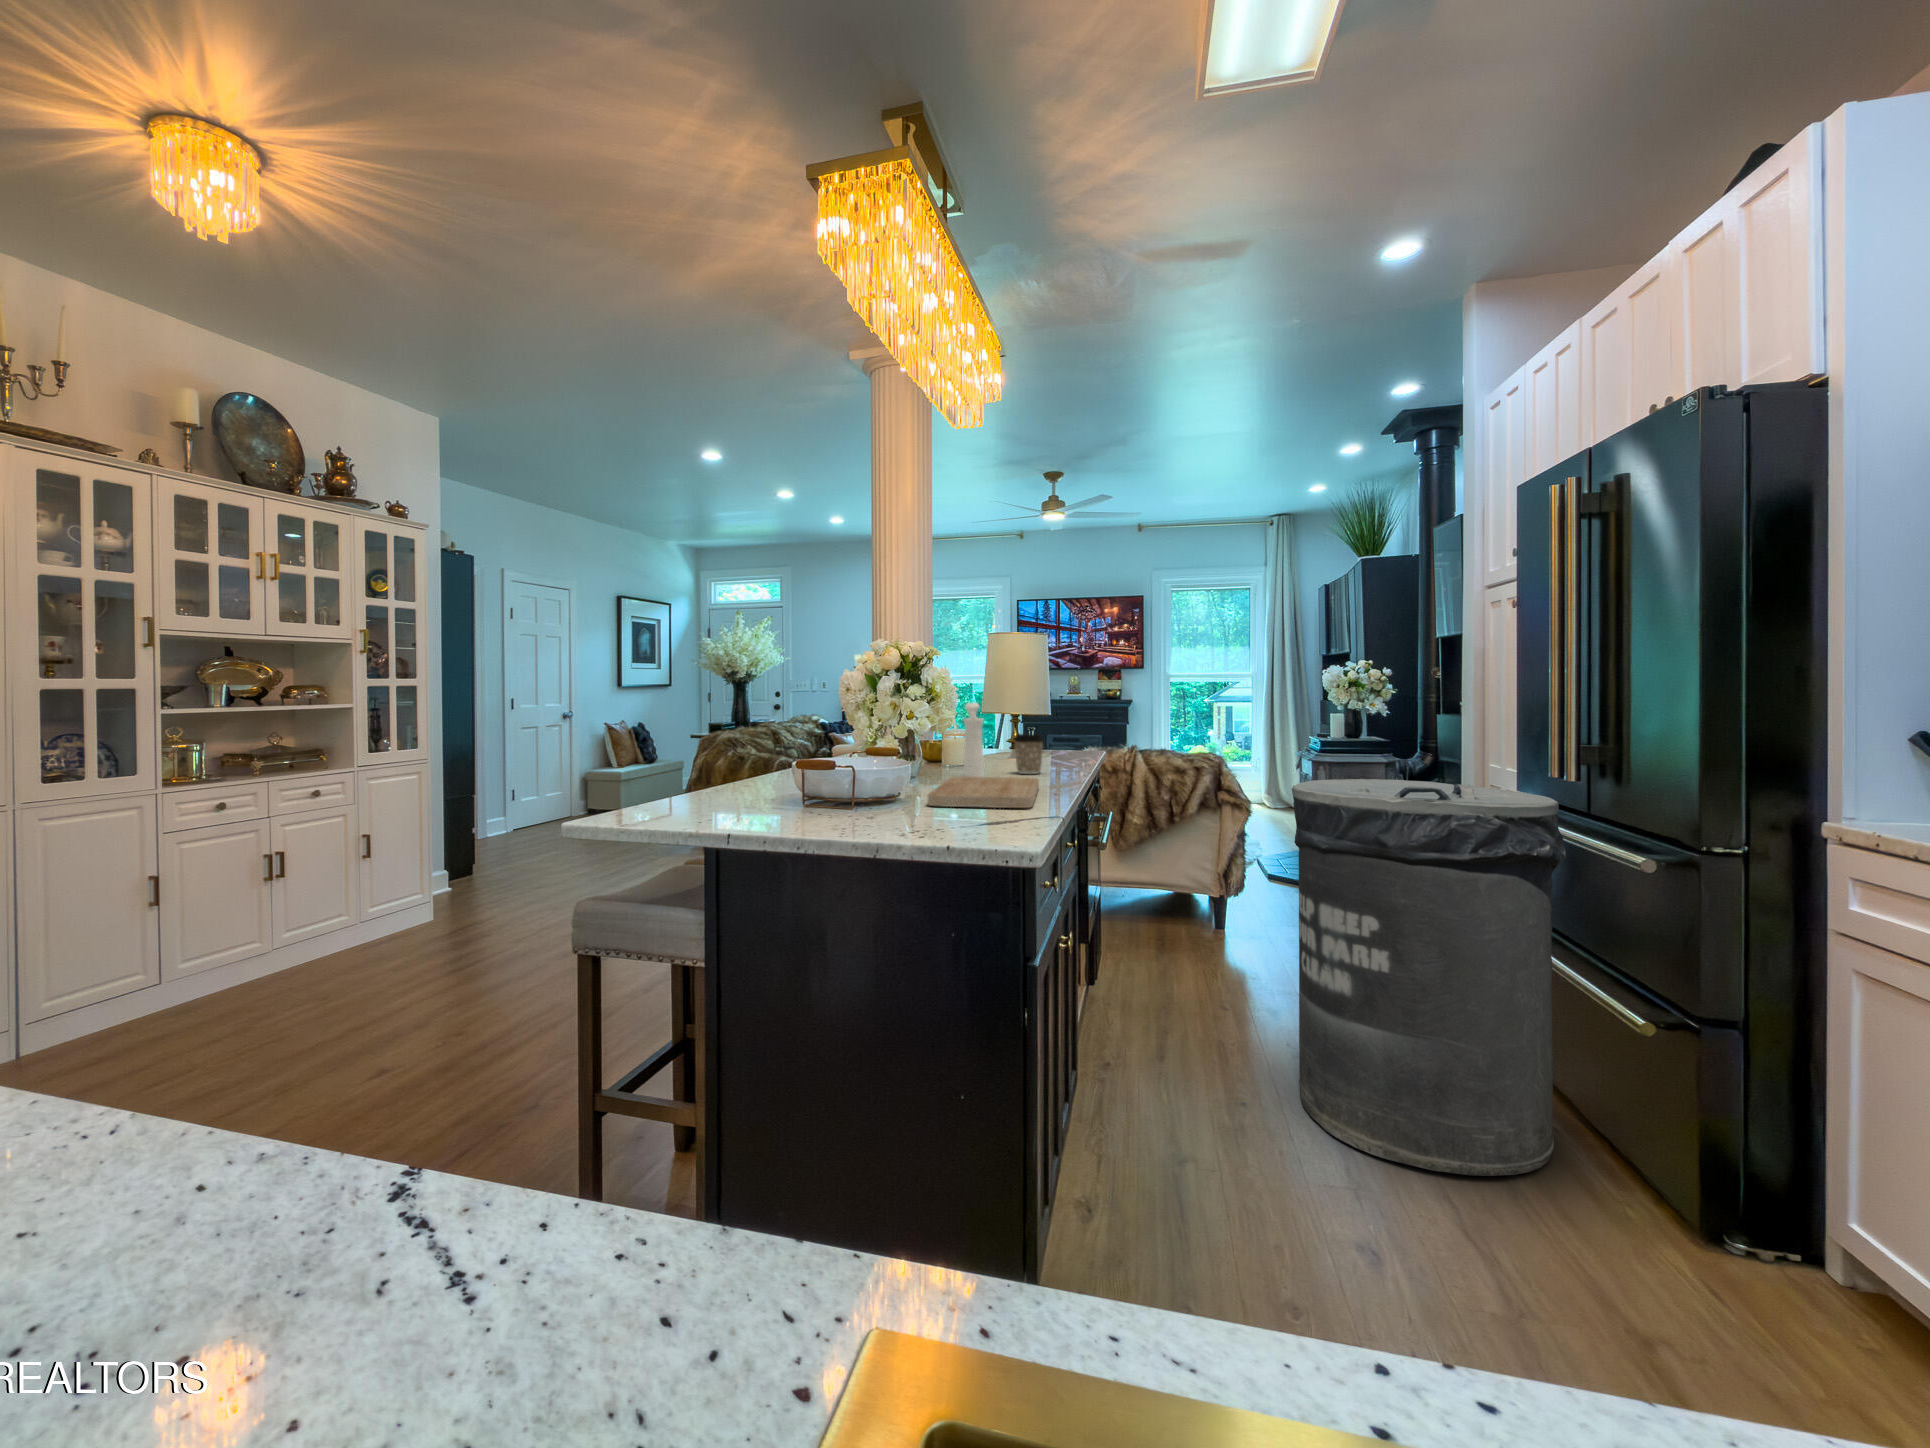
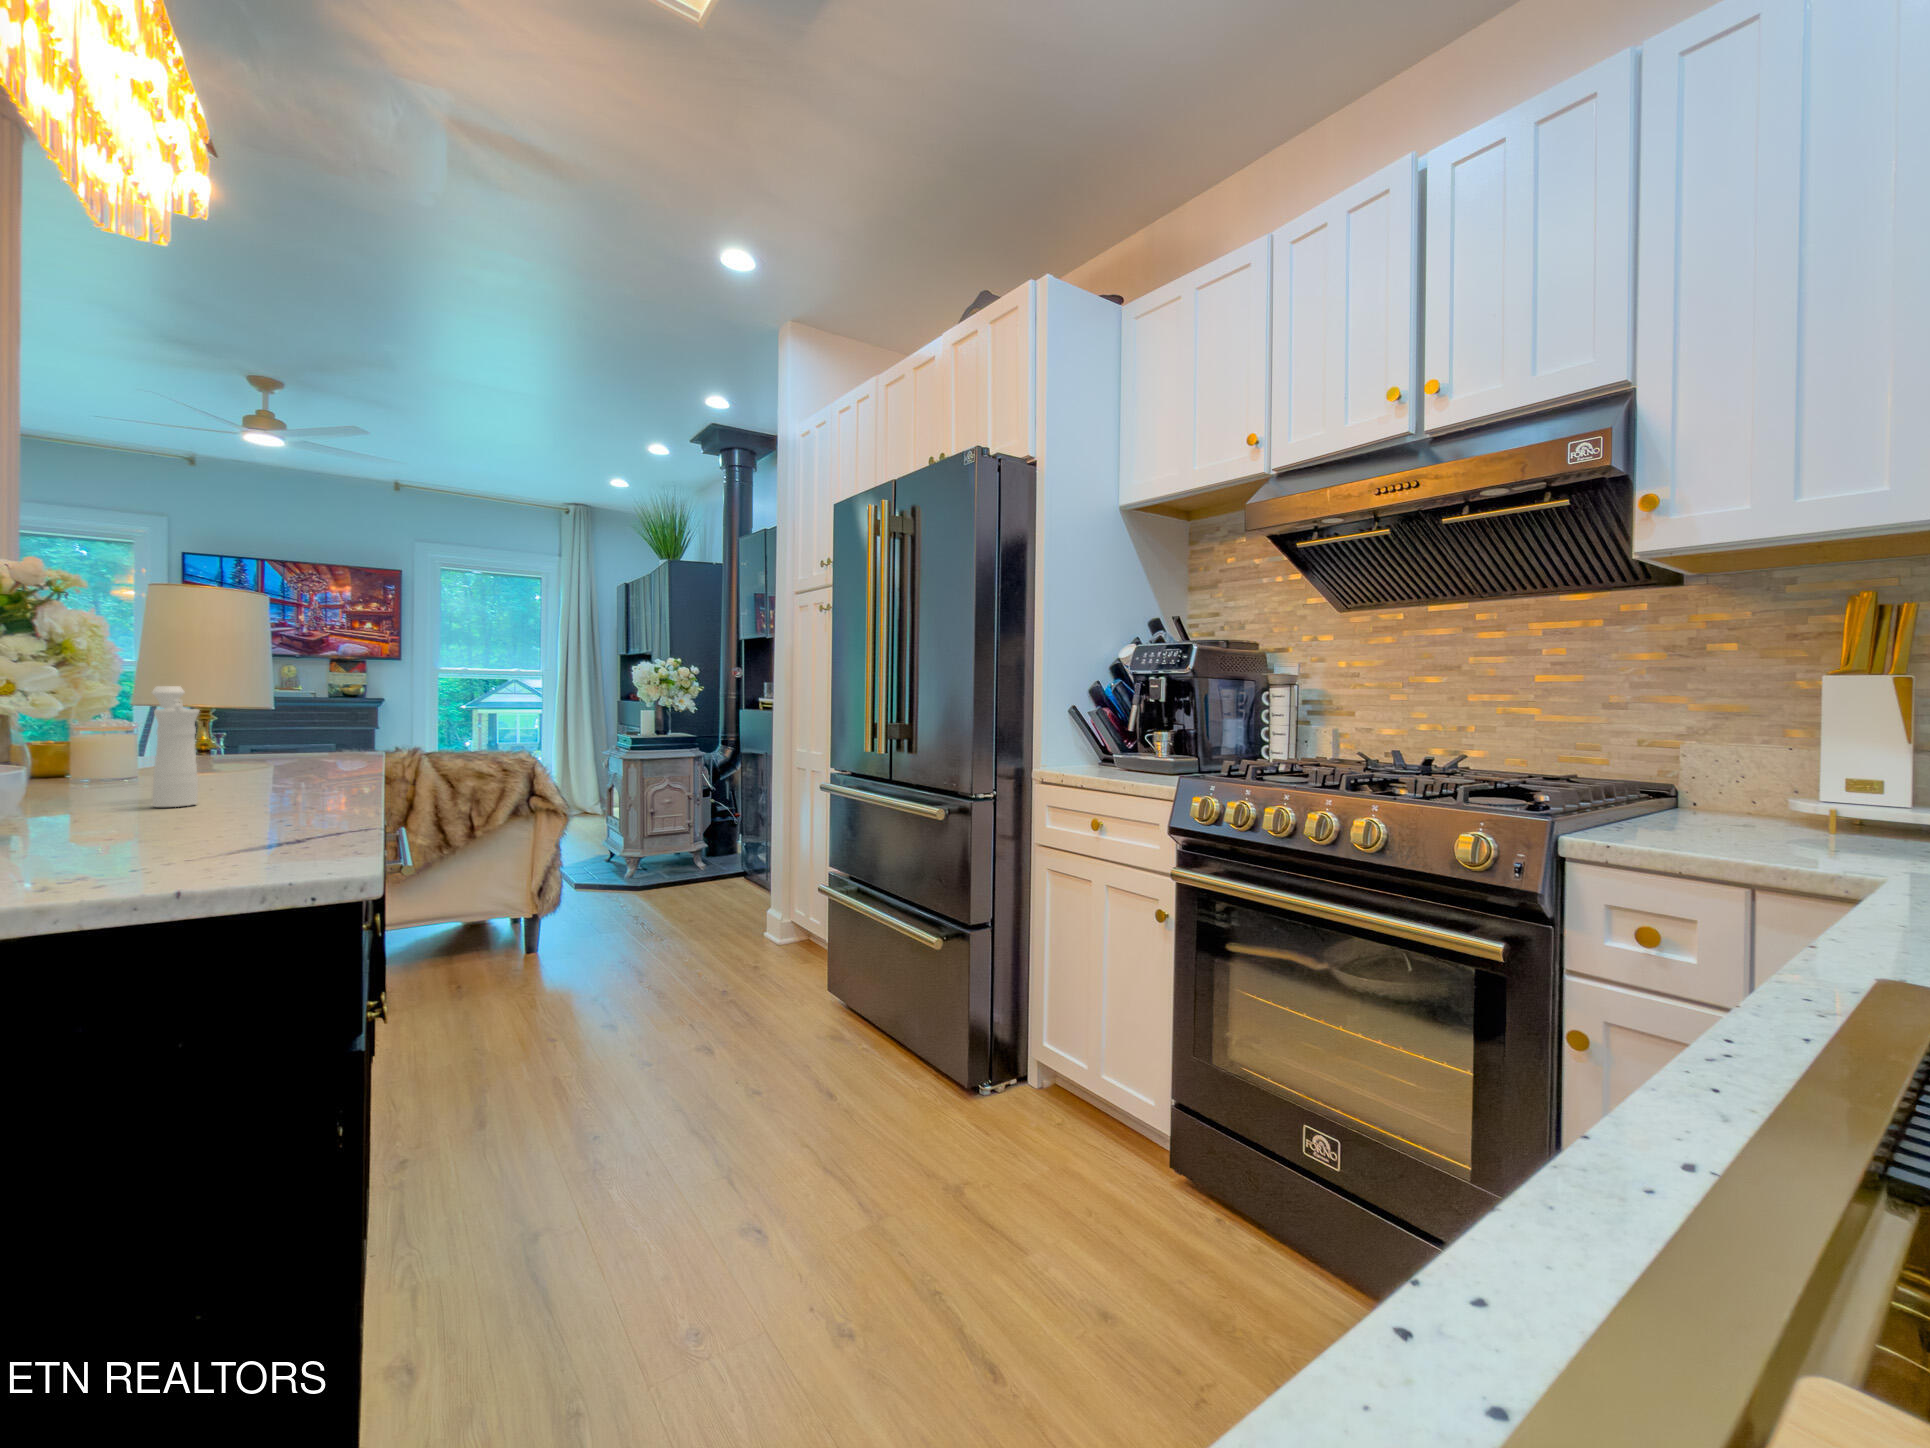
coffee cup: present [1014,734,1044,774] -> none [252,732,310,791]
cutting board: present [928,776,1039,808] -> none [100,793,332,852]
trash can: present [1292,779,1566,1176] -> none [654,762,882,1133]

